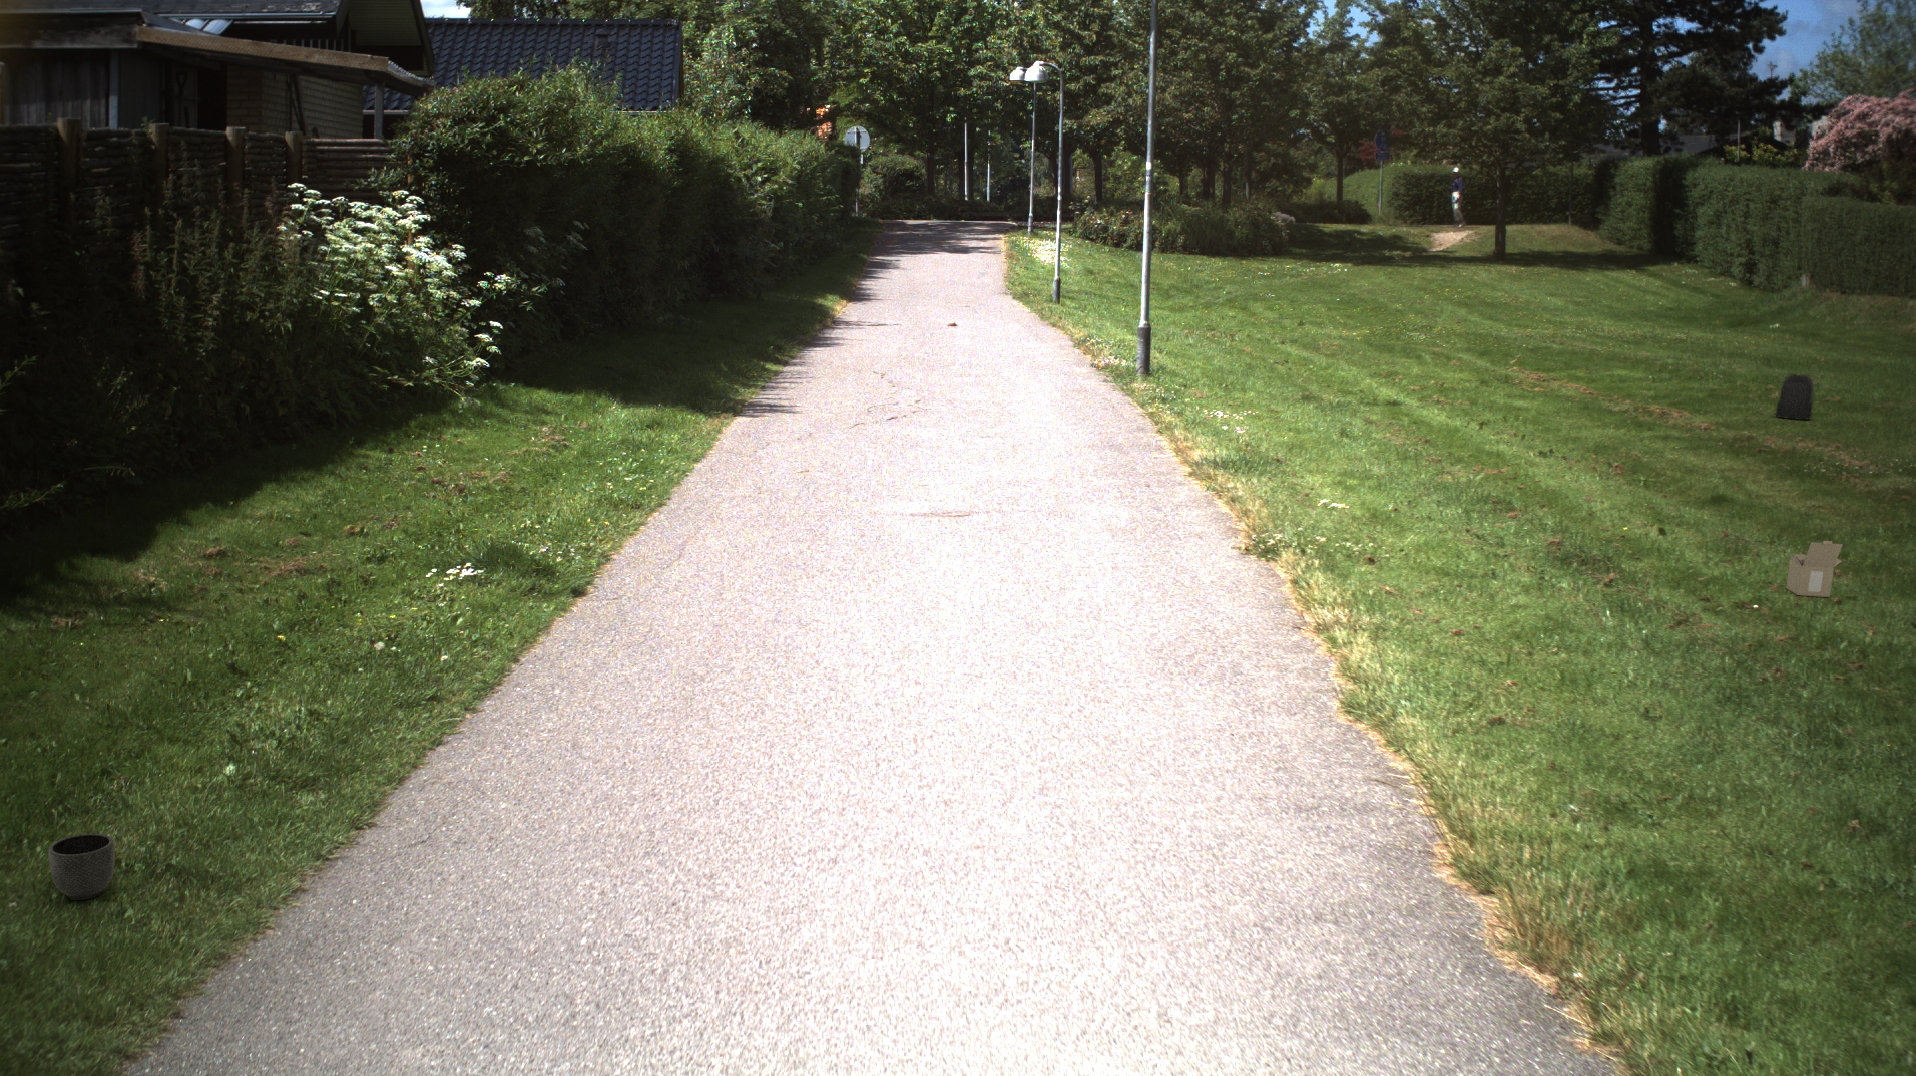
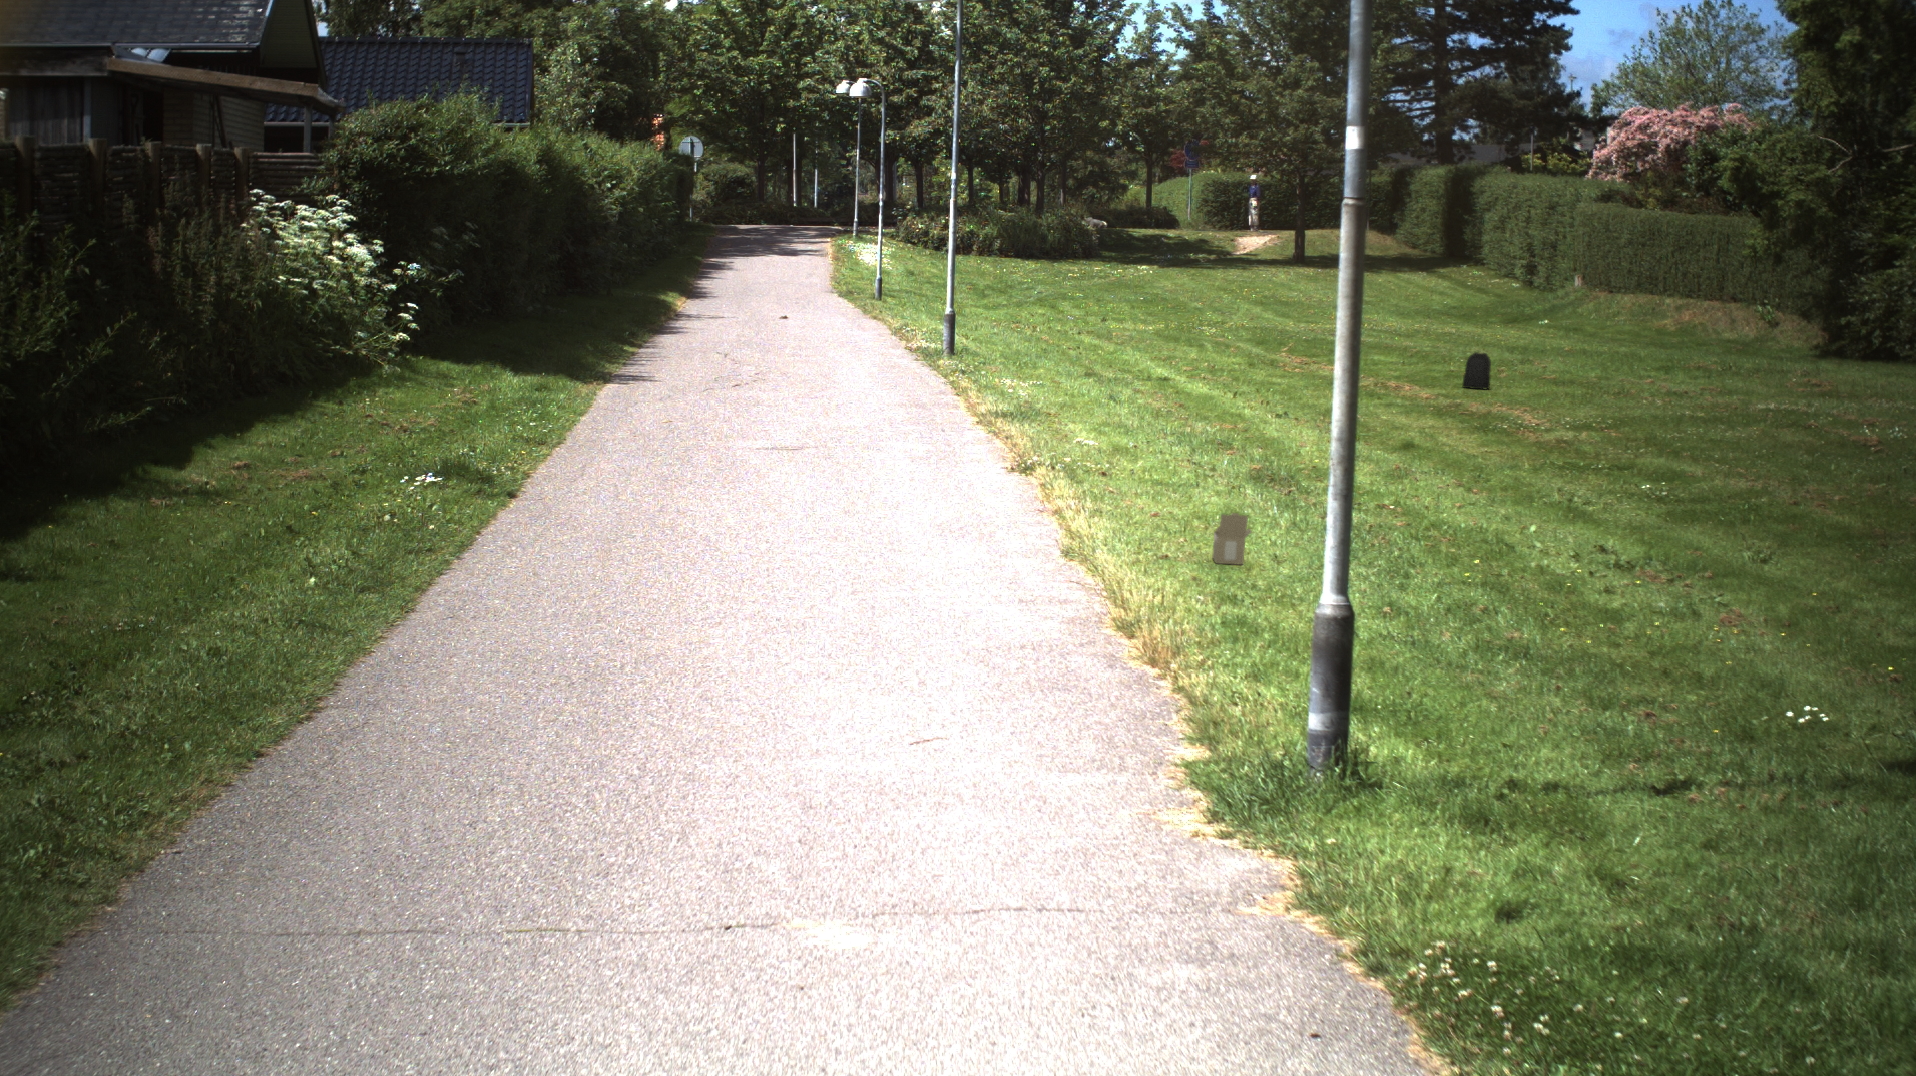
cardboard box: present [1786,541,1843,597] -> present [1212,513,1251,565]
planter: present [48,834,115,900] -> none [294,563,328,597]

